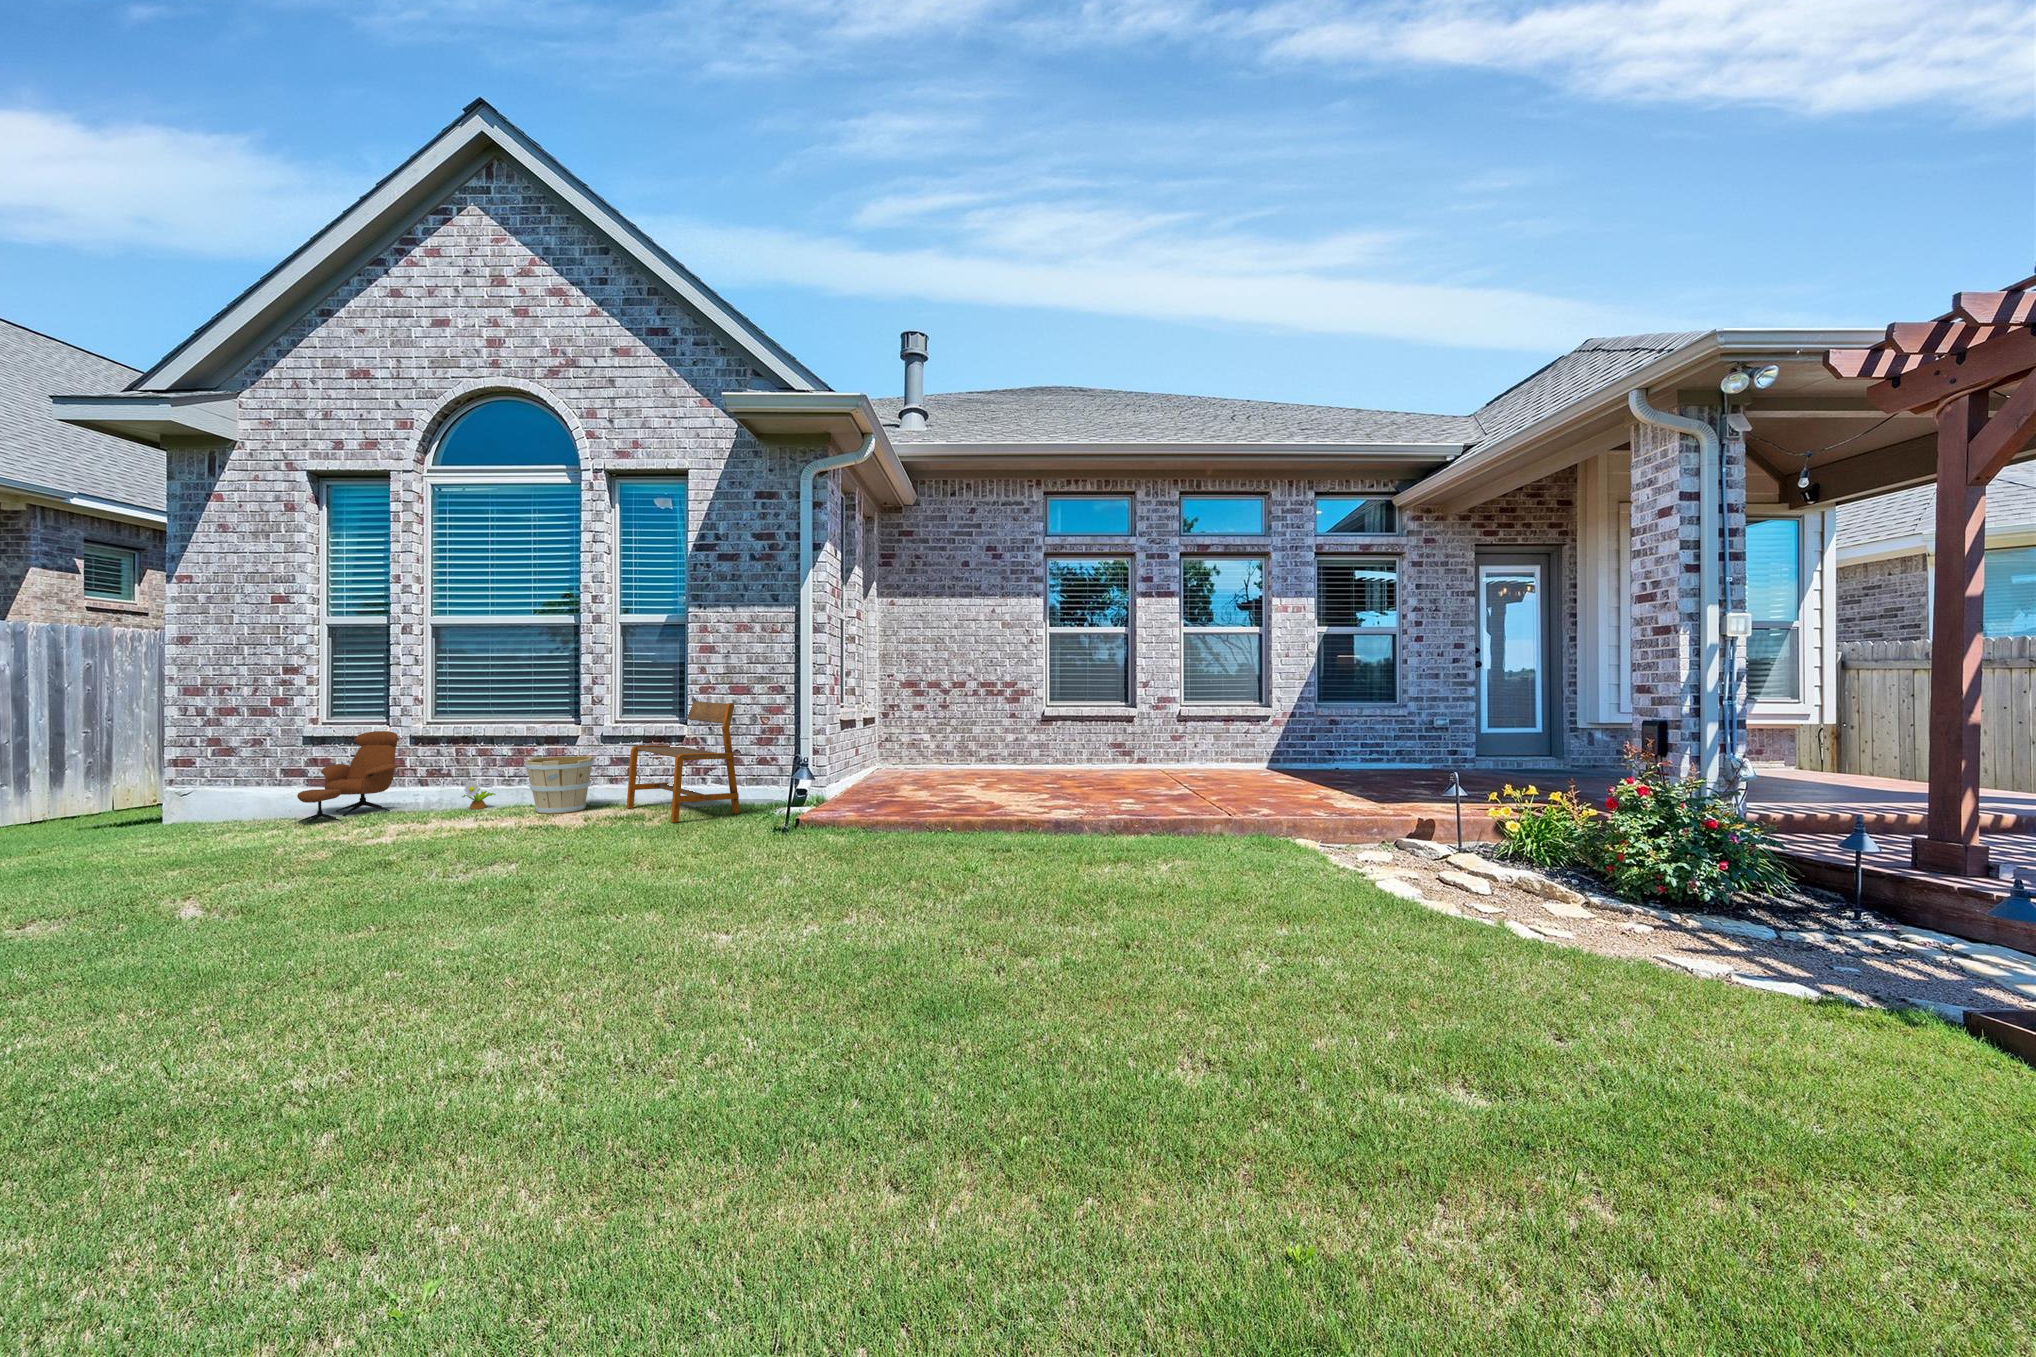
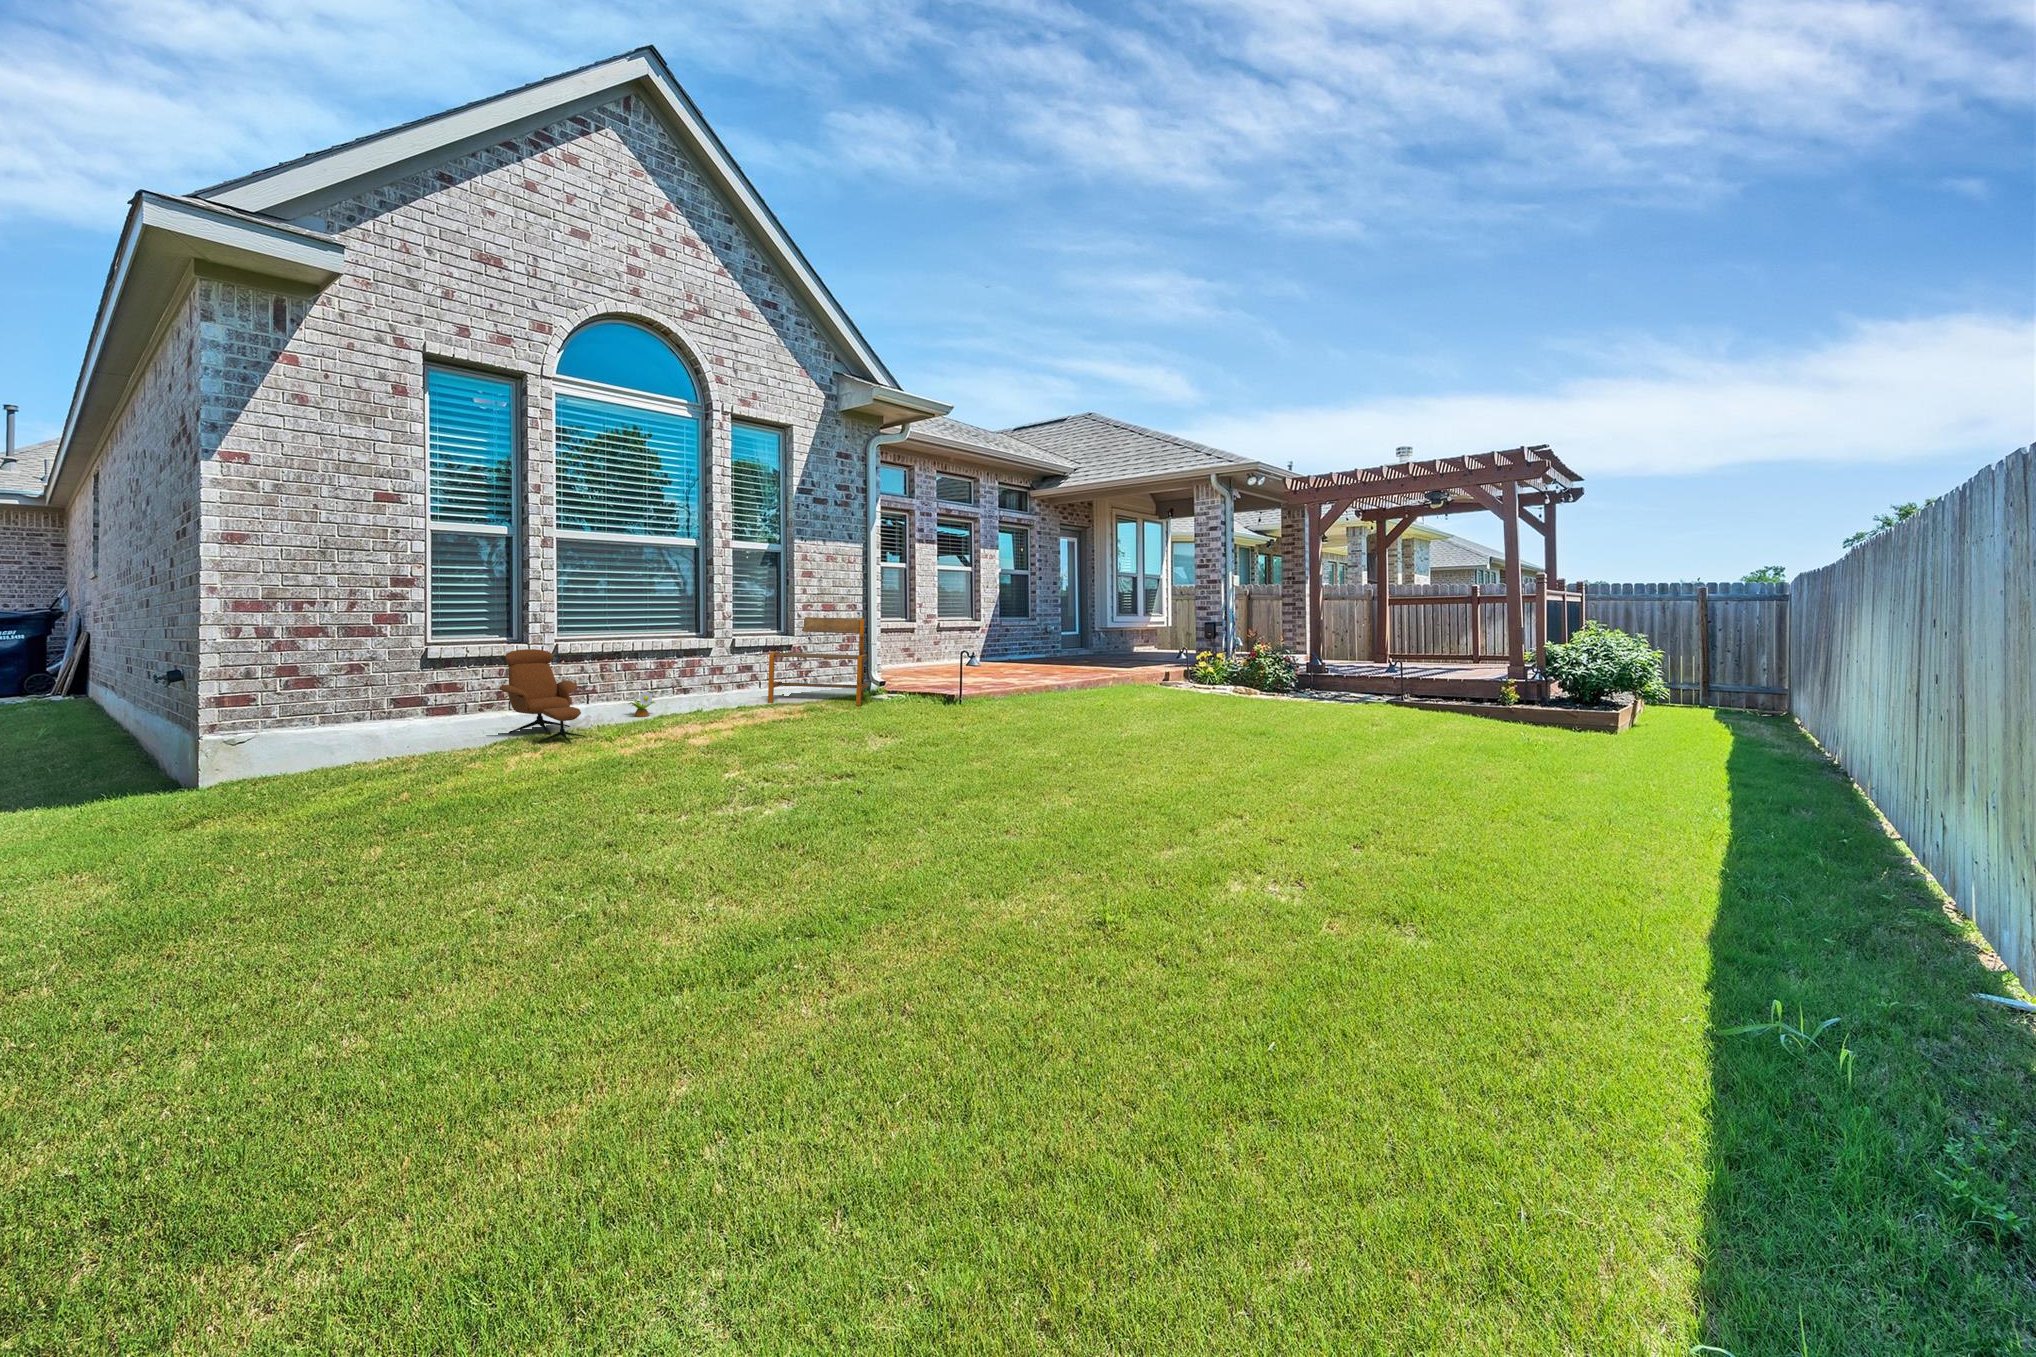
wooden bucket: present [525,755,594,814] -> none [698,662,755,712]

